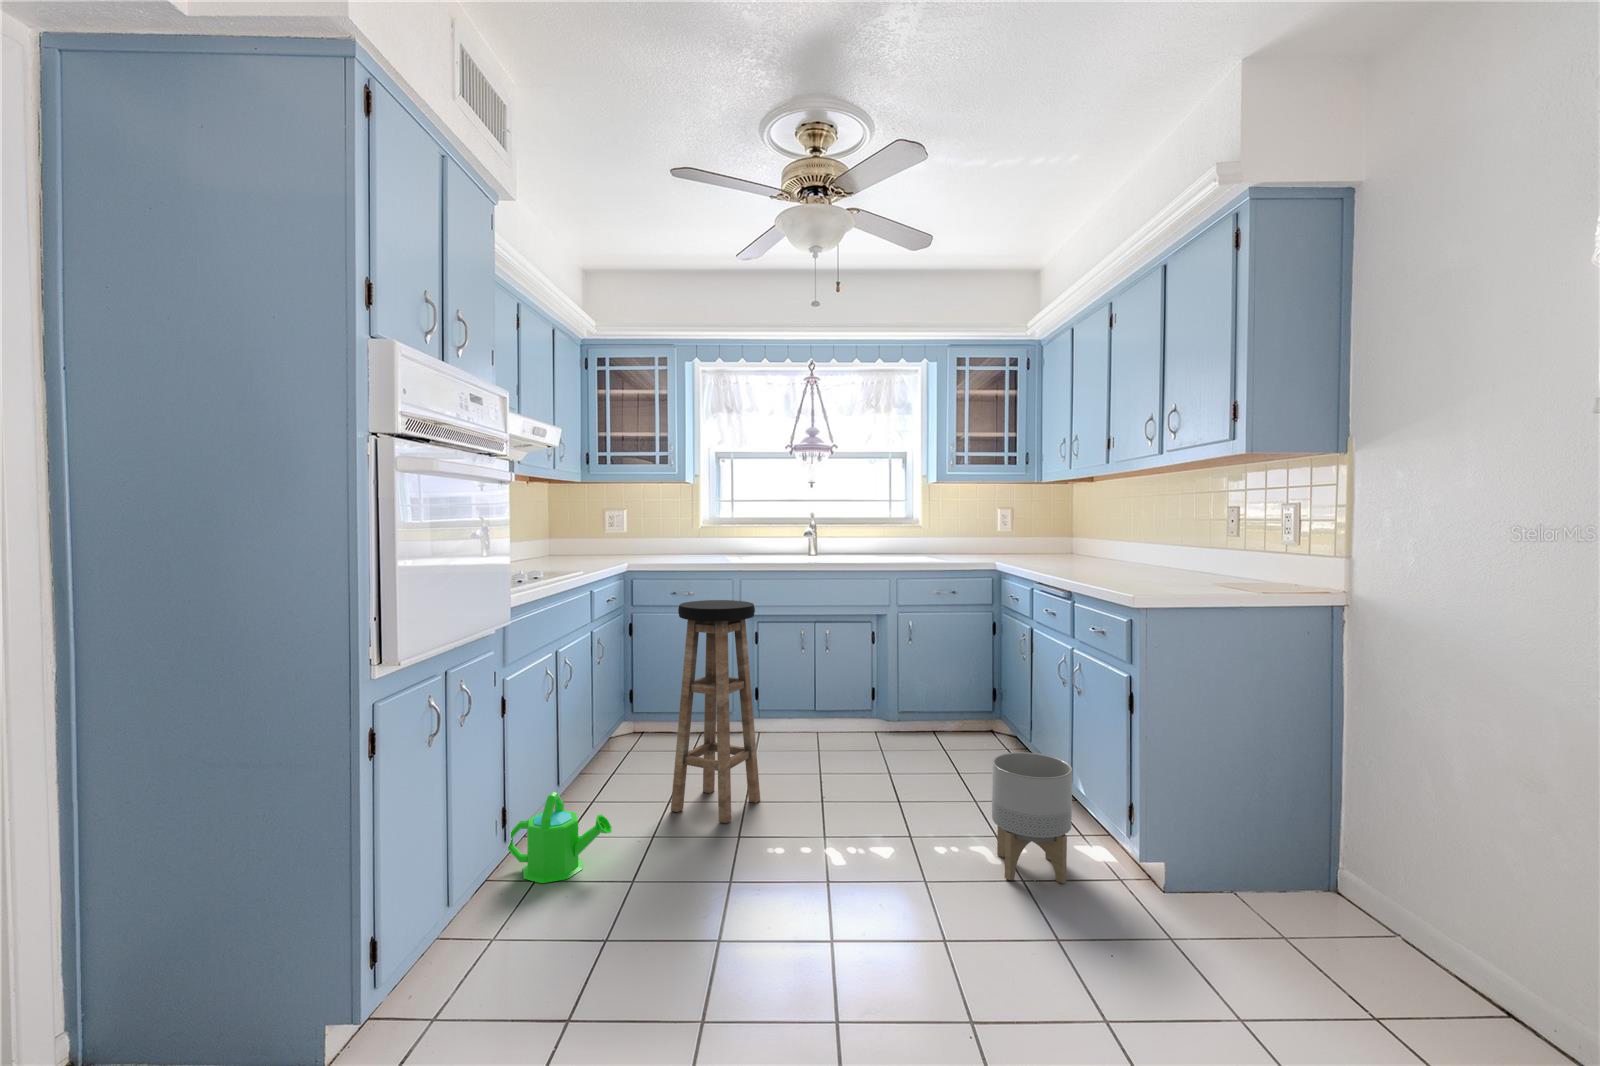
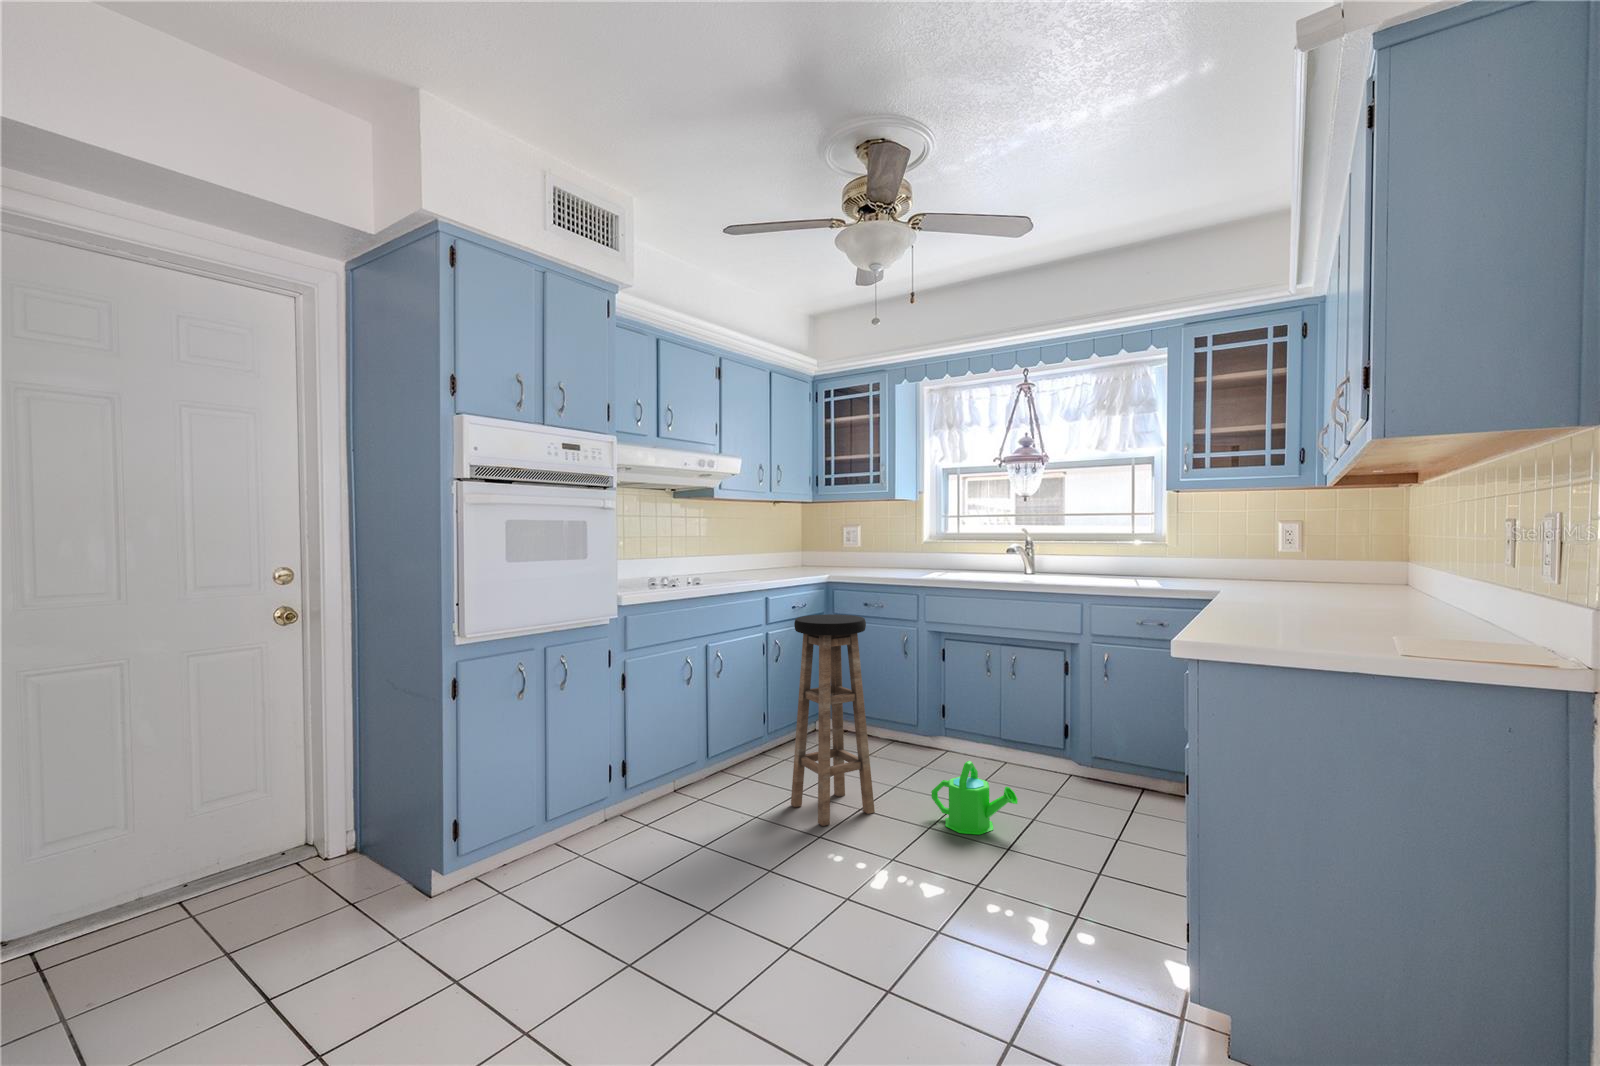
planter: present [992,752,1072,884] -> none [1029,812,1125,980]
watering can: present [508,792,612,883] -> present [932,761,1018,835]

